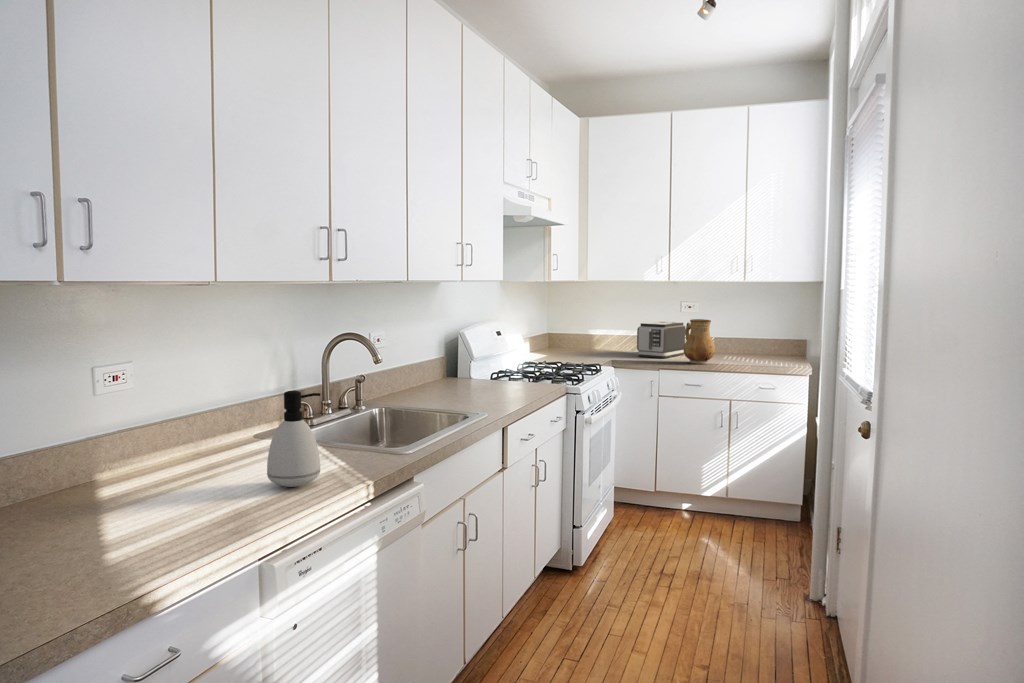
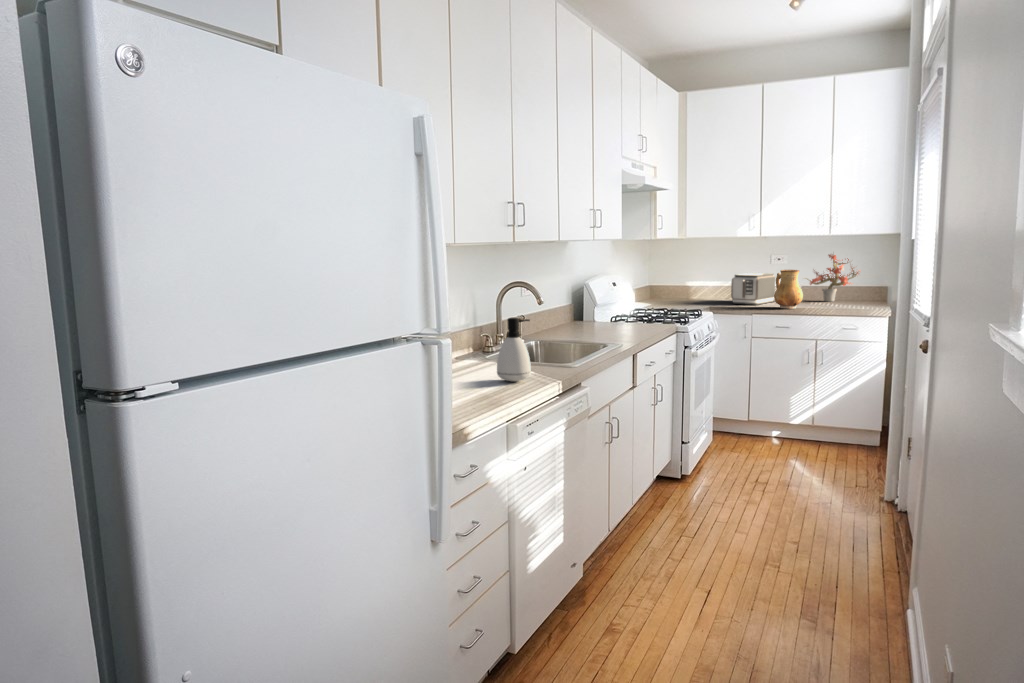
potted plant: none [715,292,779,355] -> present [807,254,859,302]

